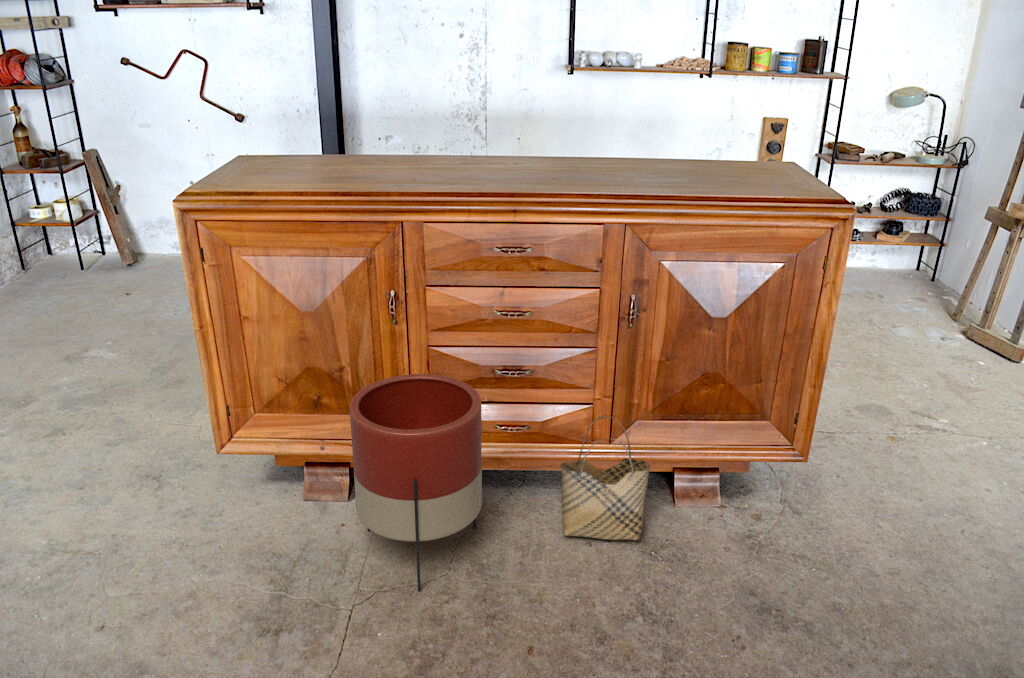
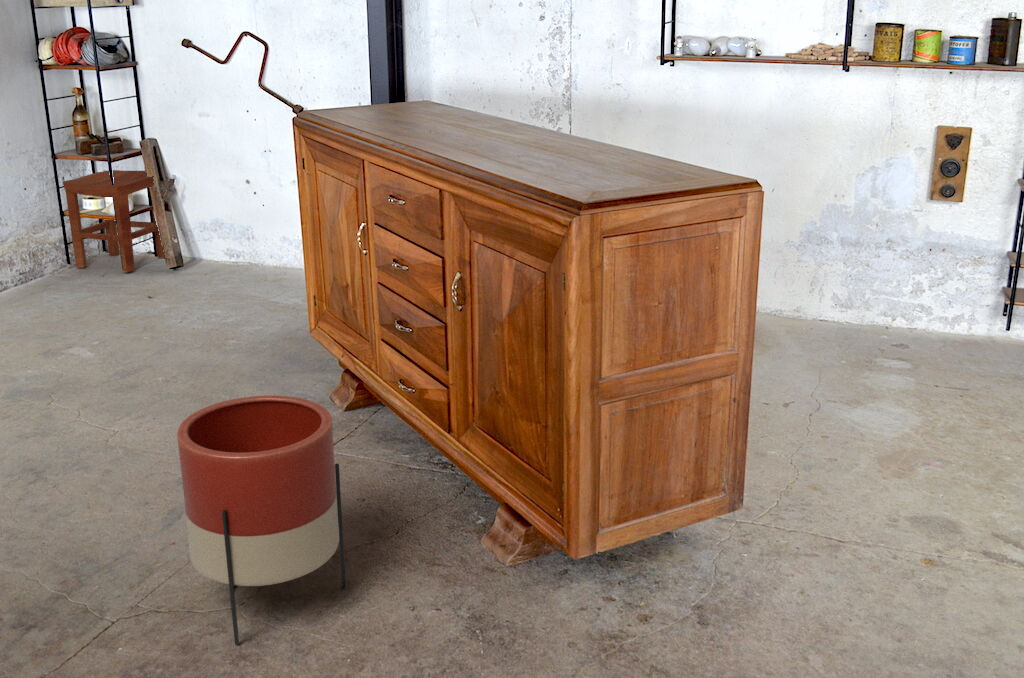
stool: none [14,179,119,275] -> present [63,170,165,273]
woven basket: present [560,415,650,540] -> none [432,471,542,633]

